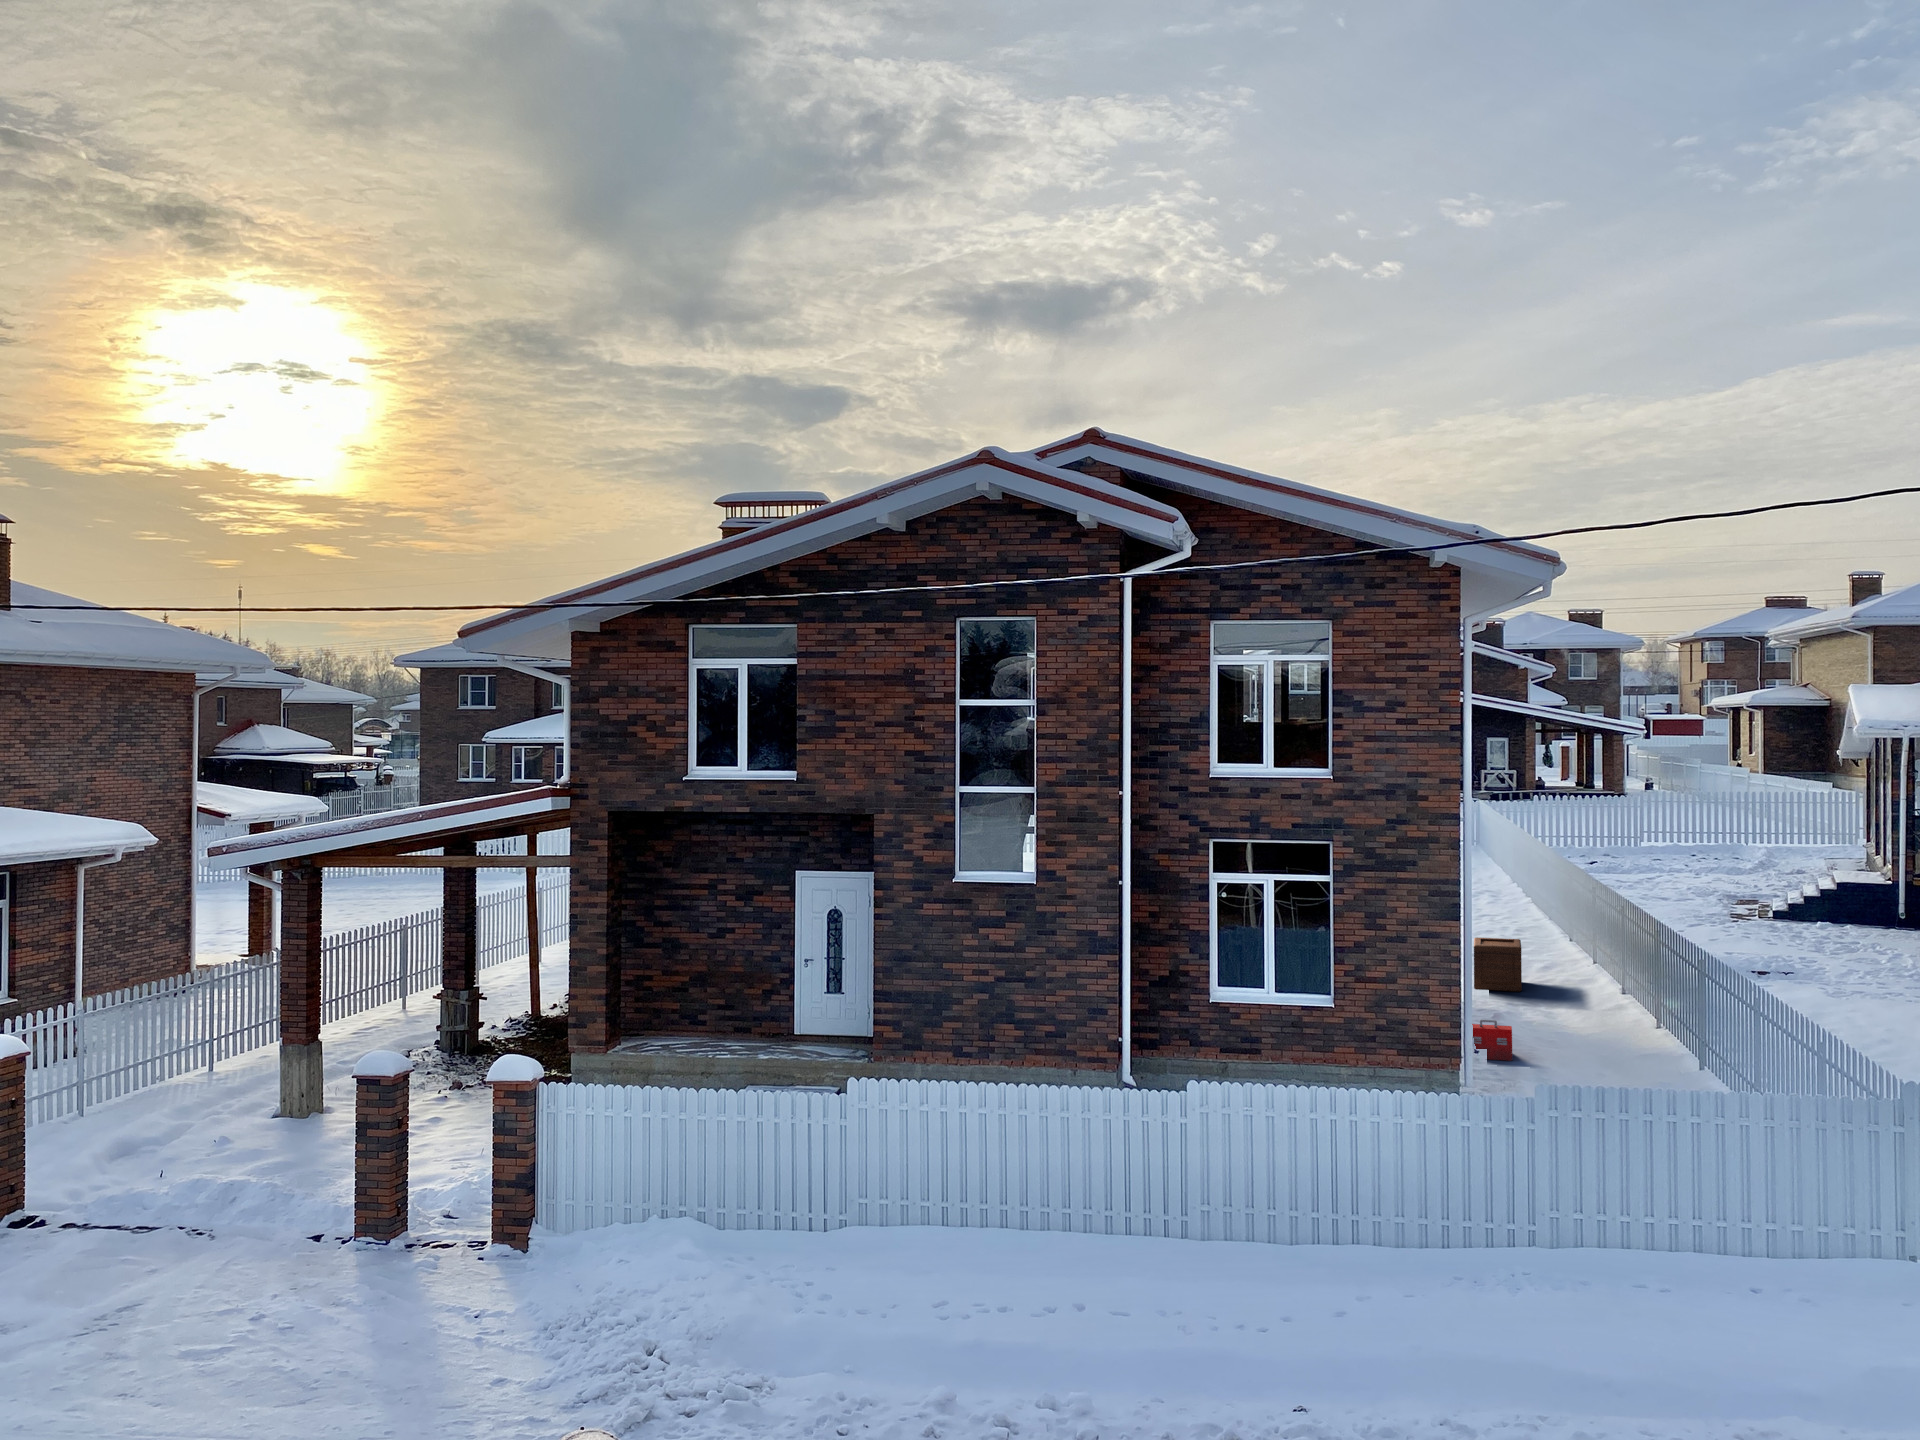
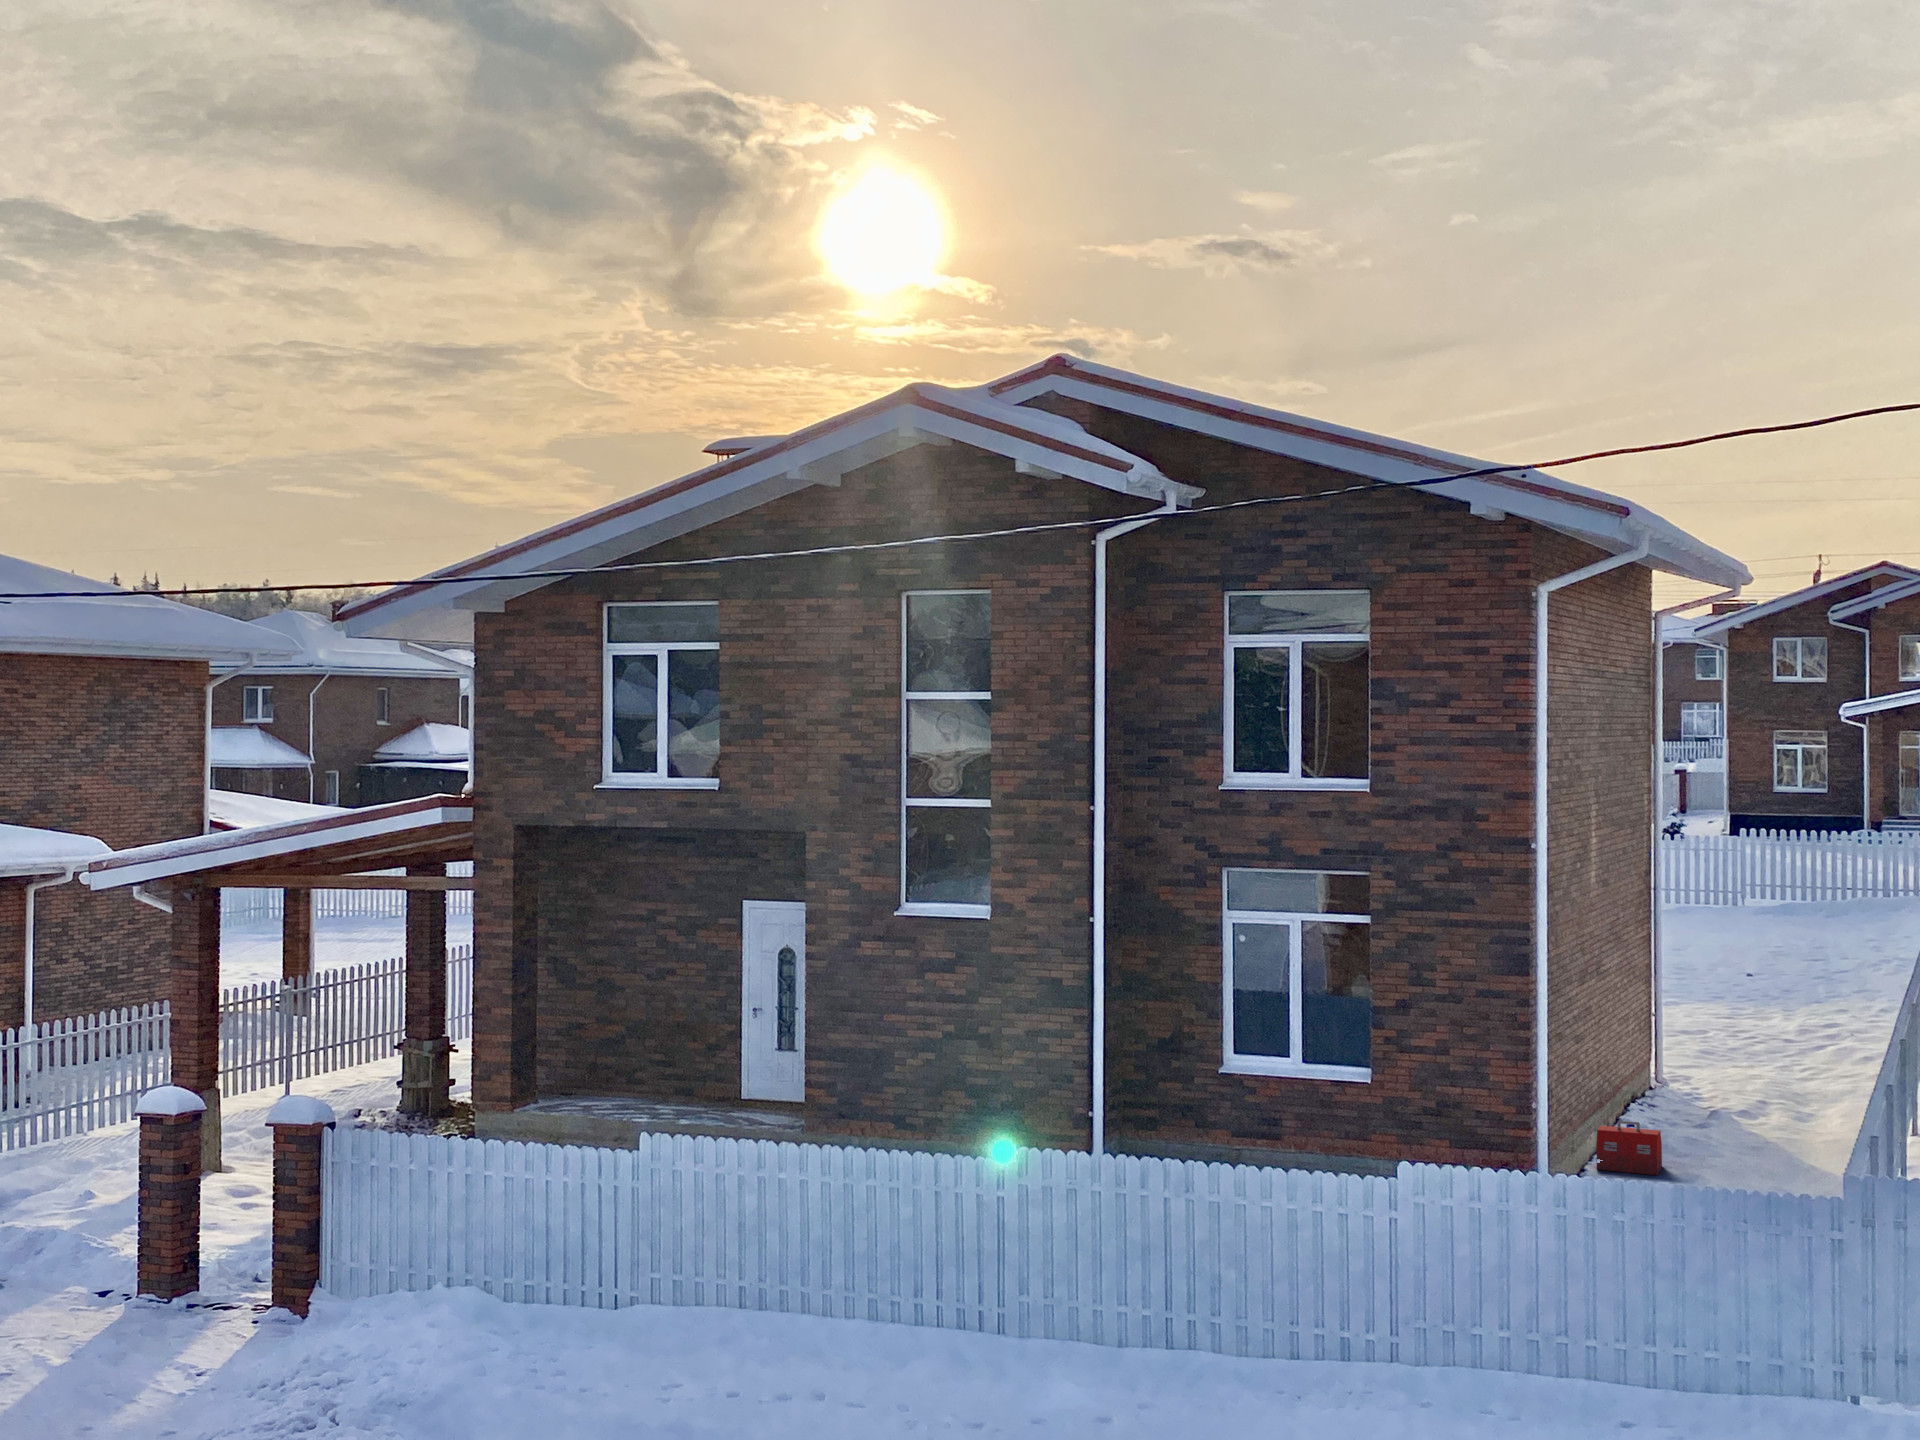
wooden crate: present [1474,938,1522,992] -> none [1655,1026,1725,1097]

